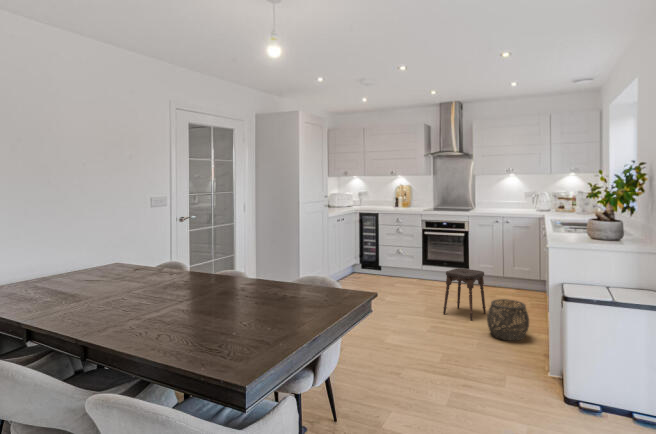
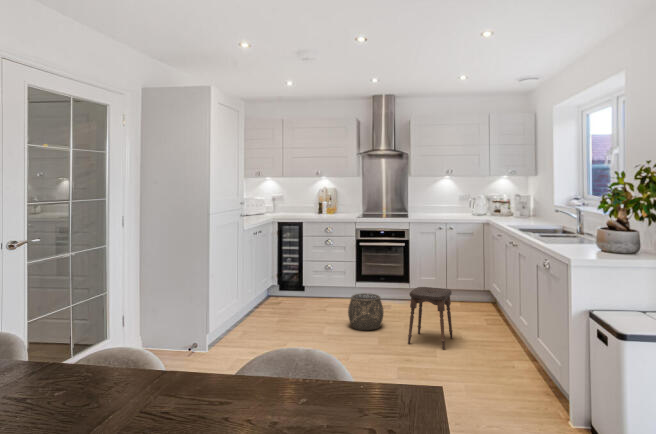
woven basket: present [487,299,529,341] -> present [348,293,384,330]

